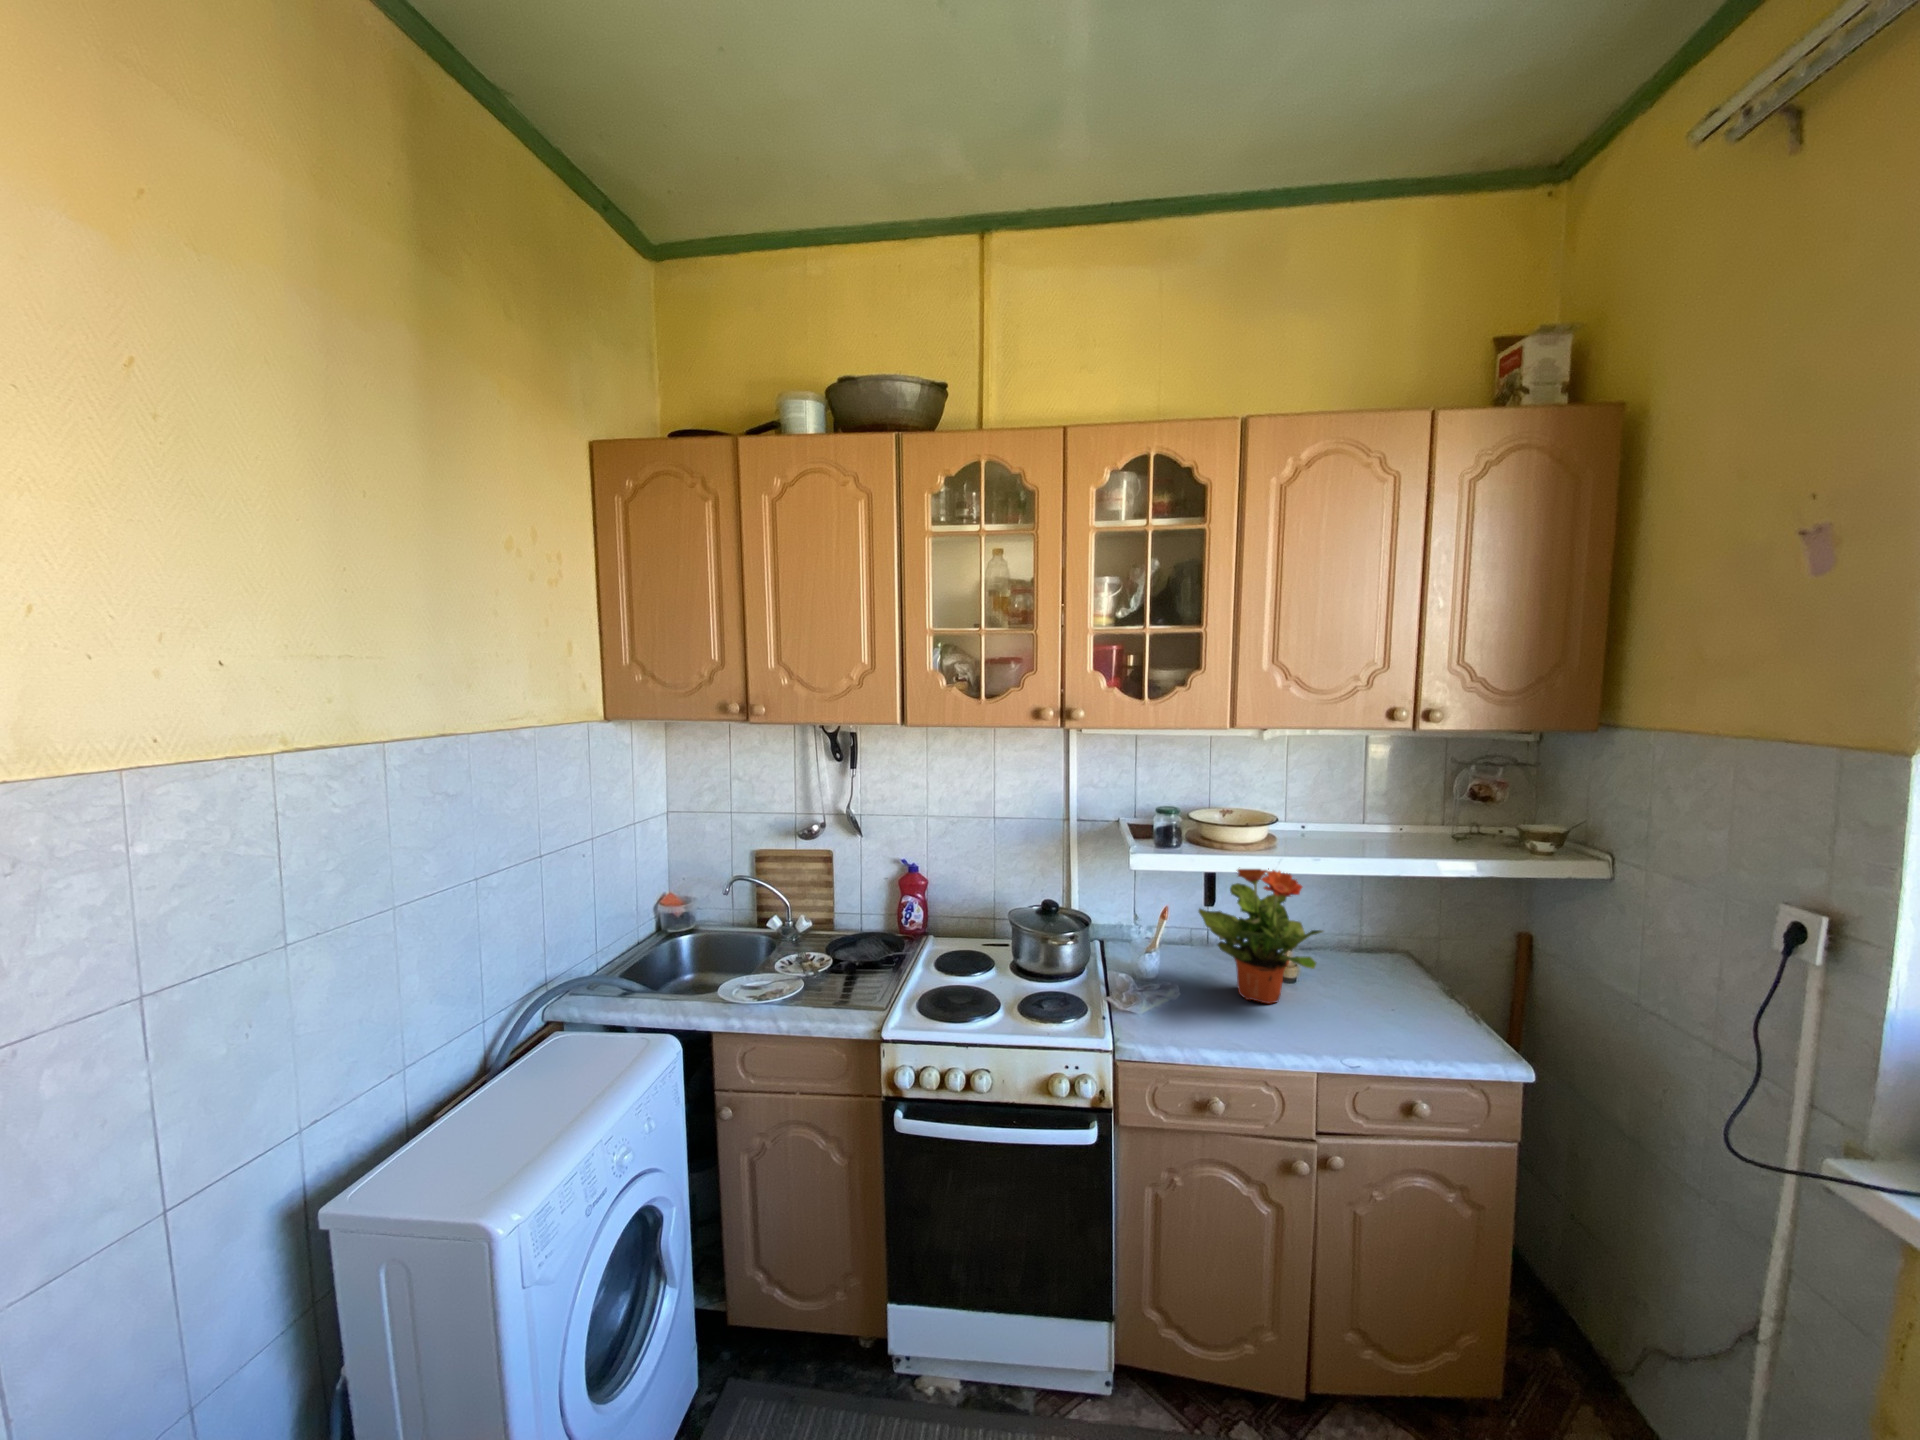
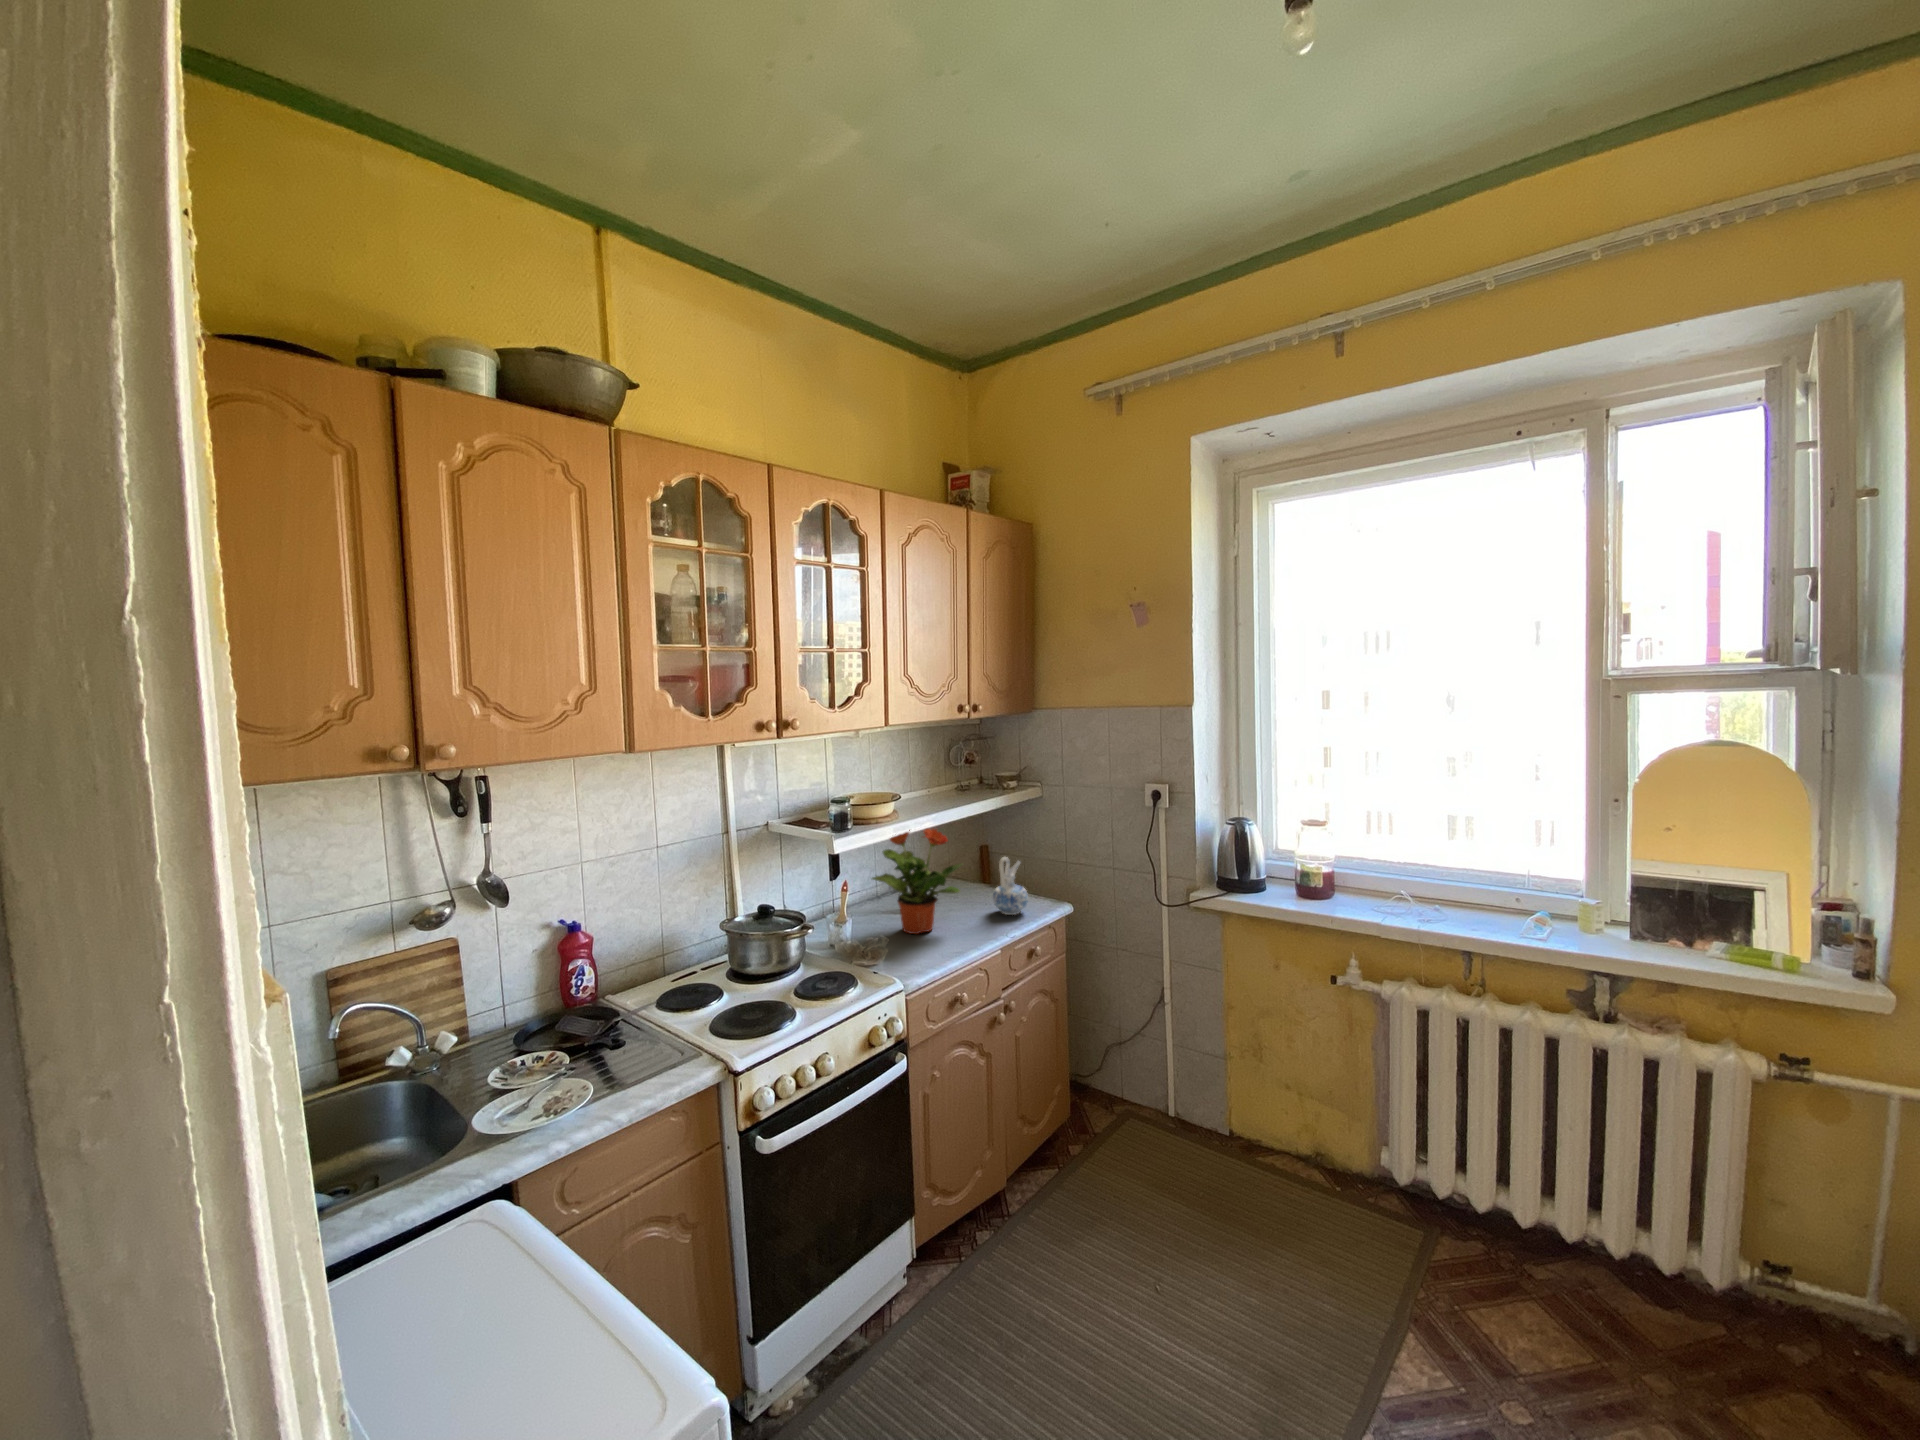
ceramic pitcher: none [1394,945,1458,1038] -> present [993,857,1028,915]

